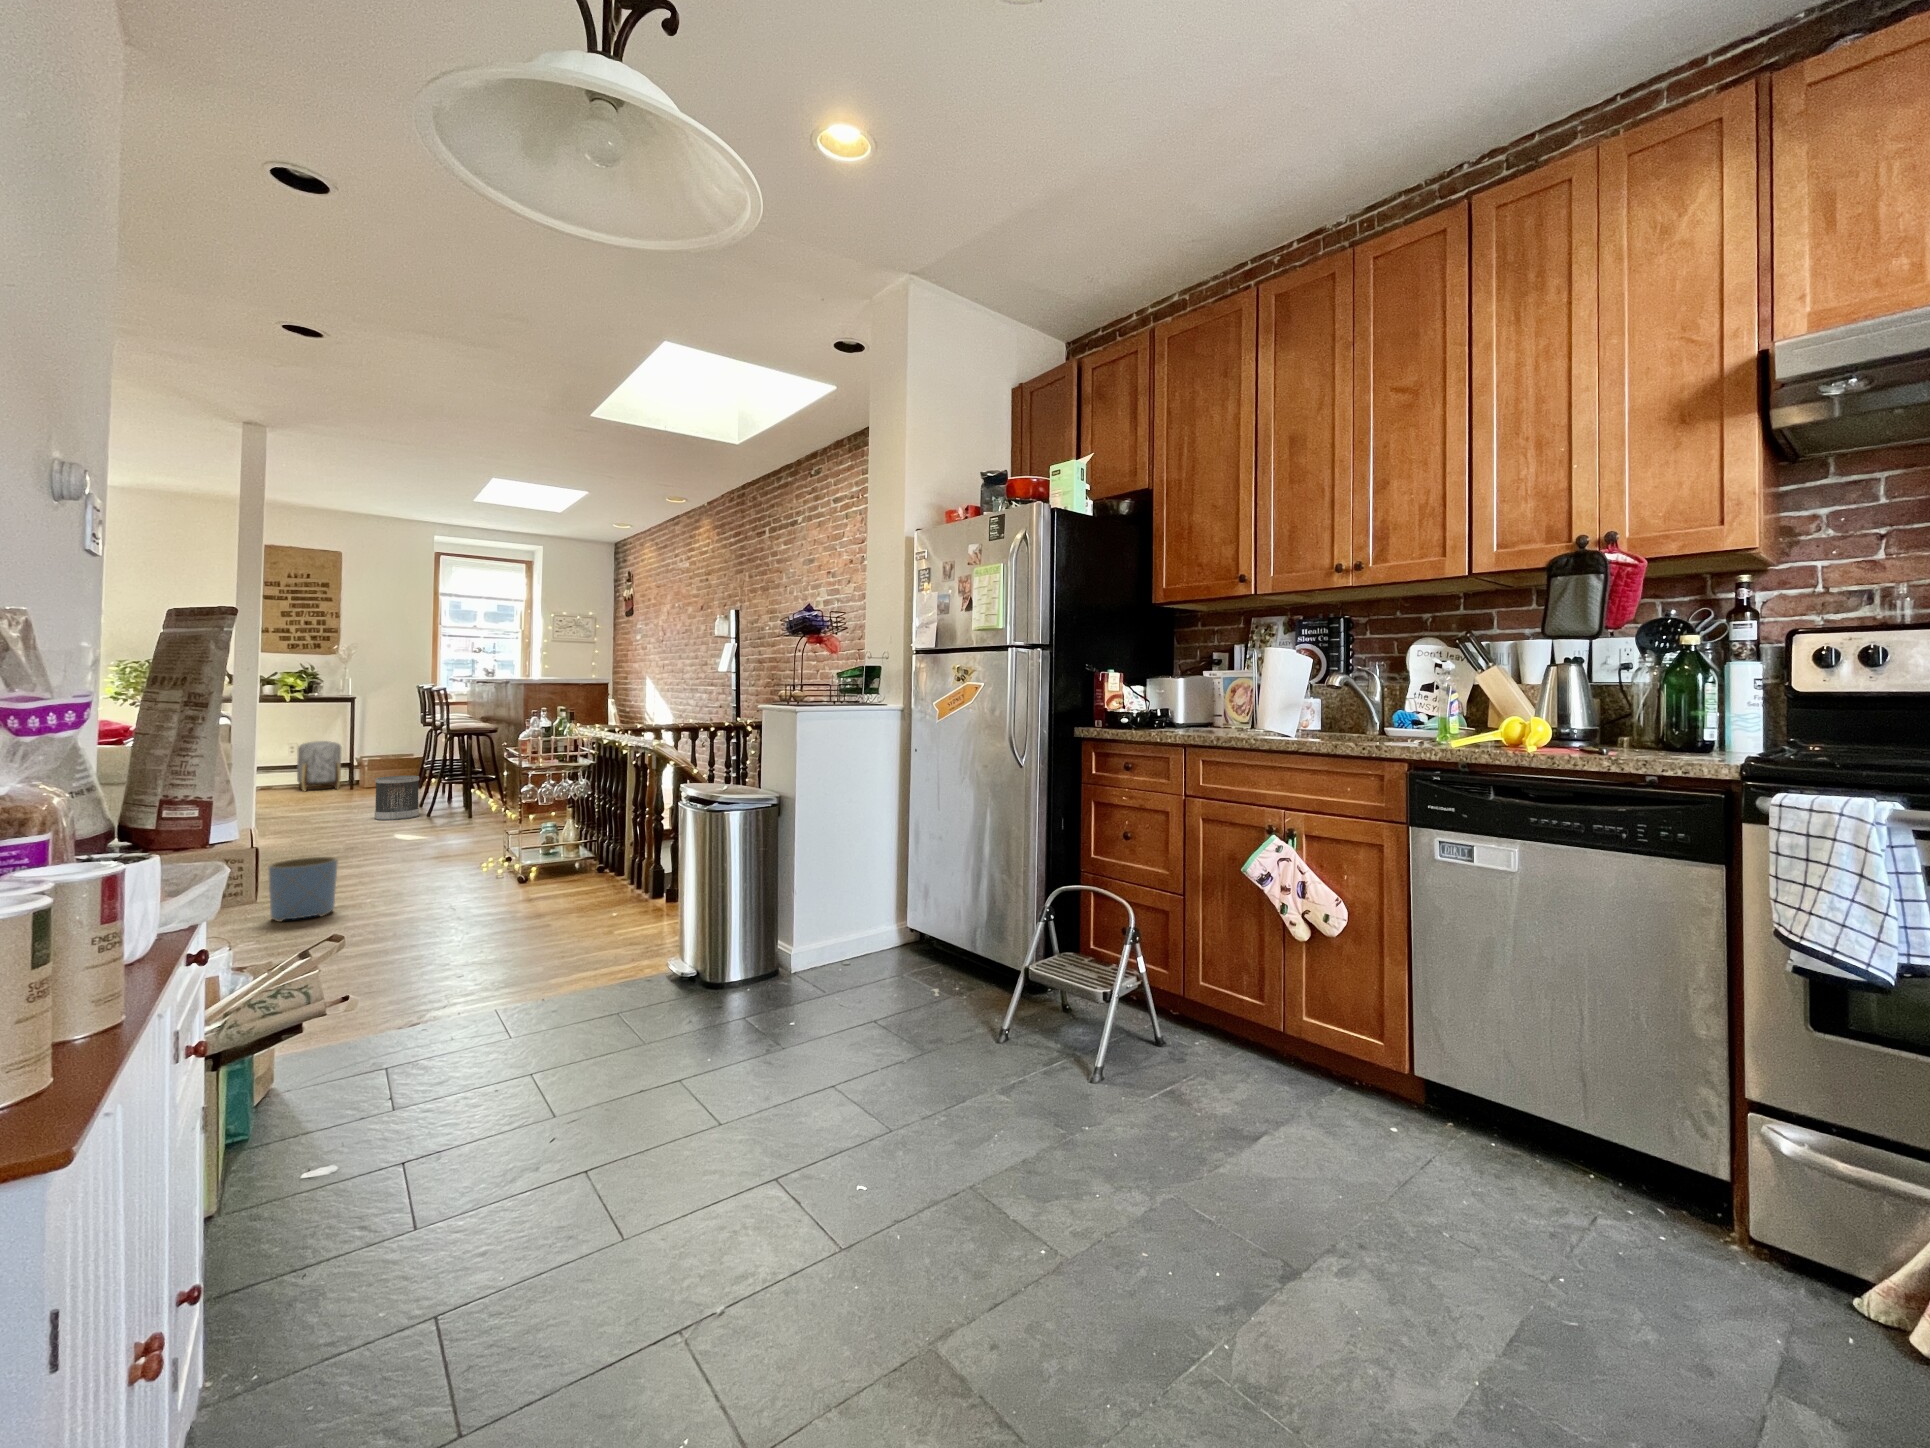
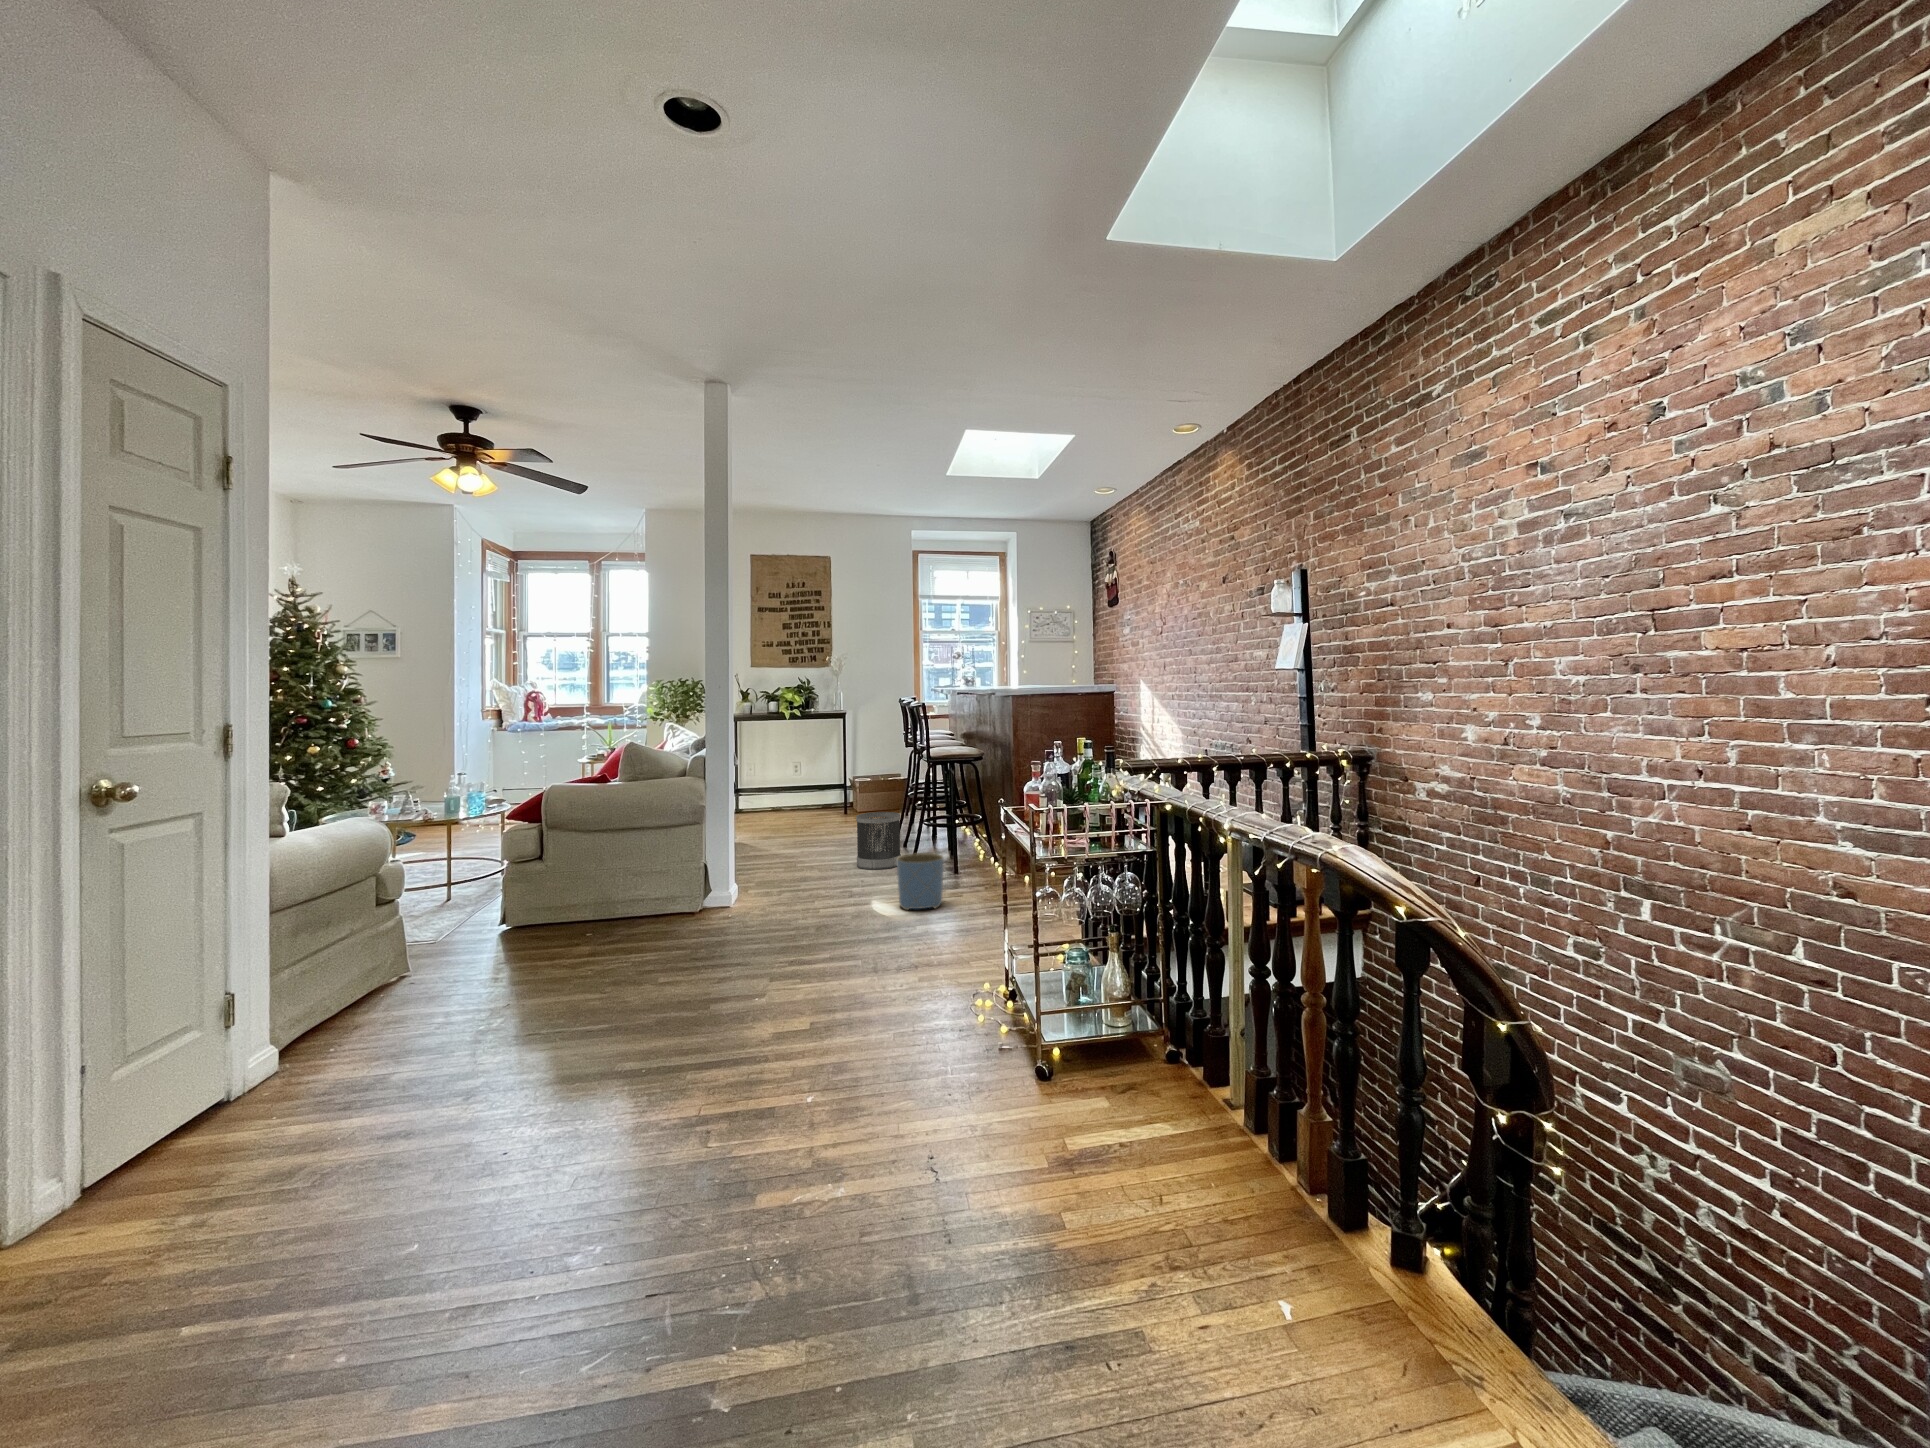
stool: present [297,741,341,791] -> none [799,760,836,814]
planter: present [269,857,337,922] -> present [897,853,943,910]

